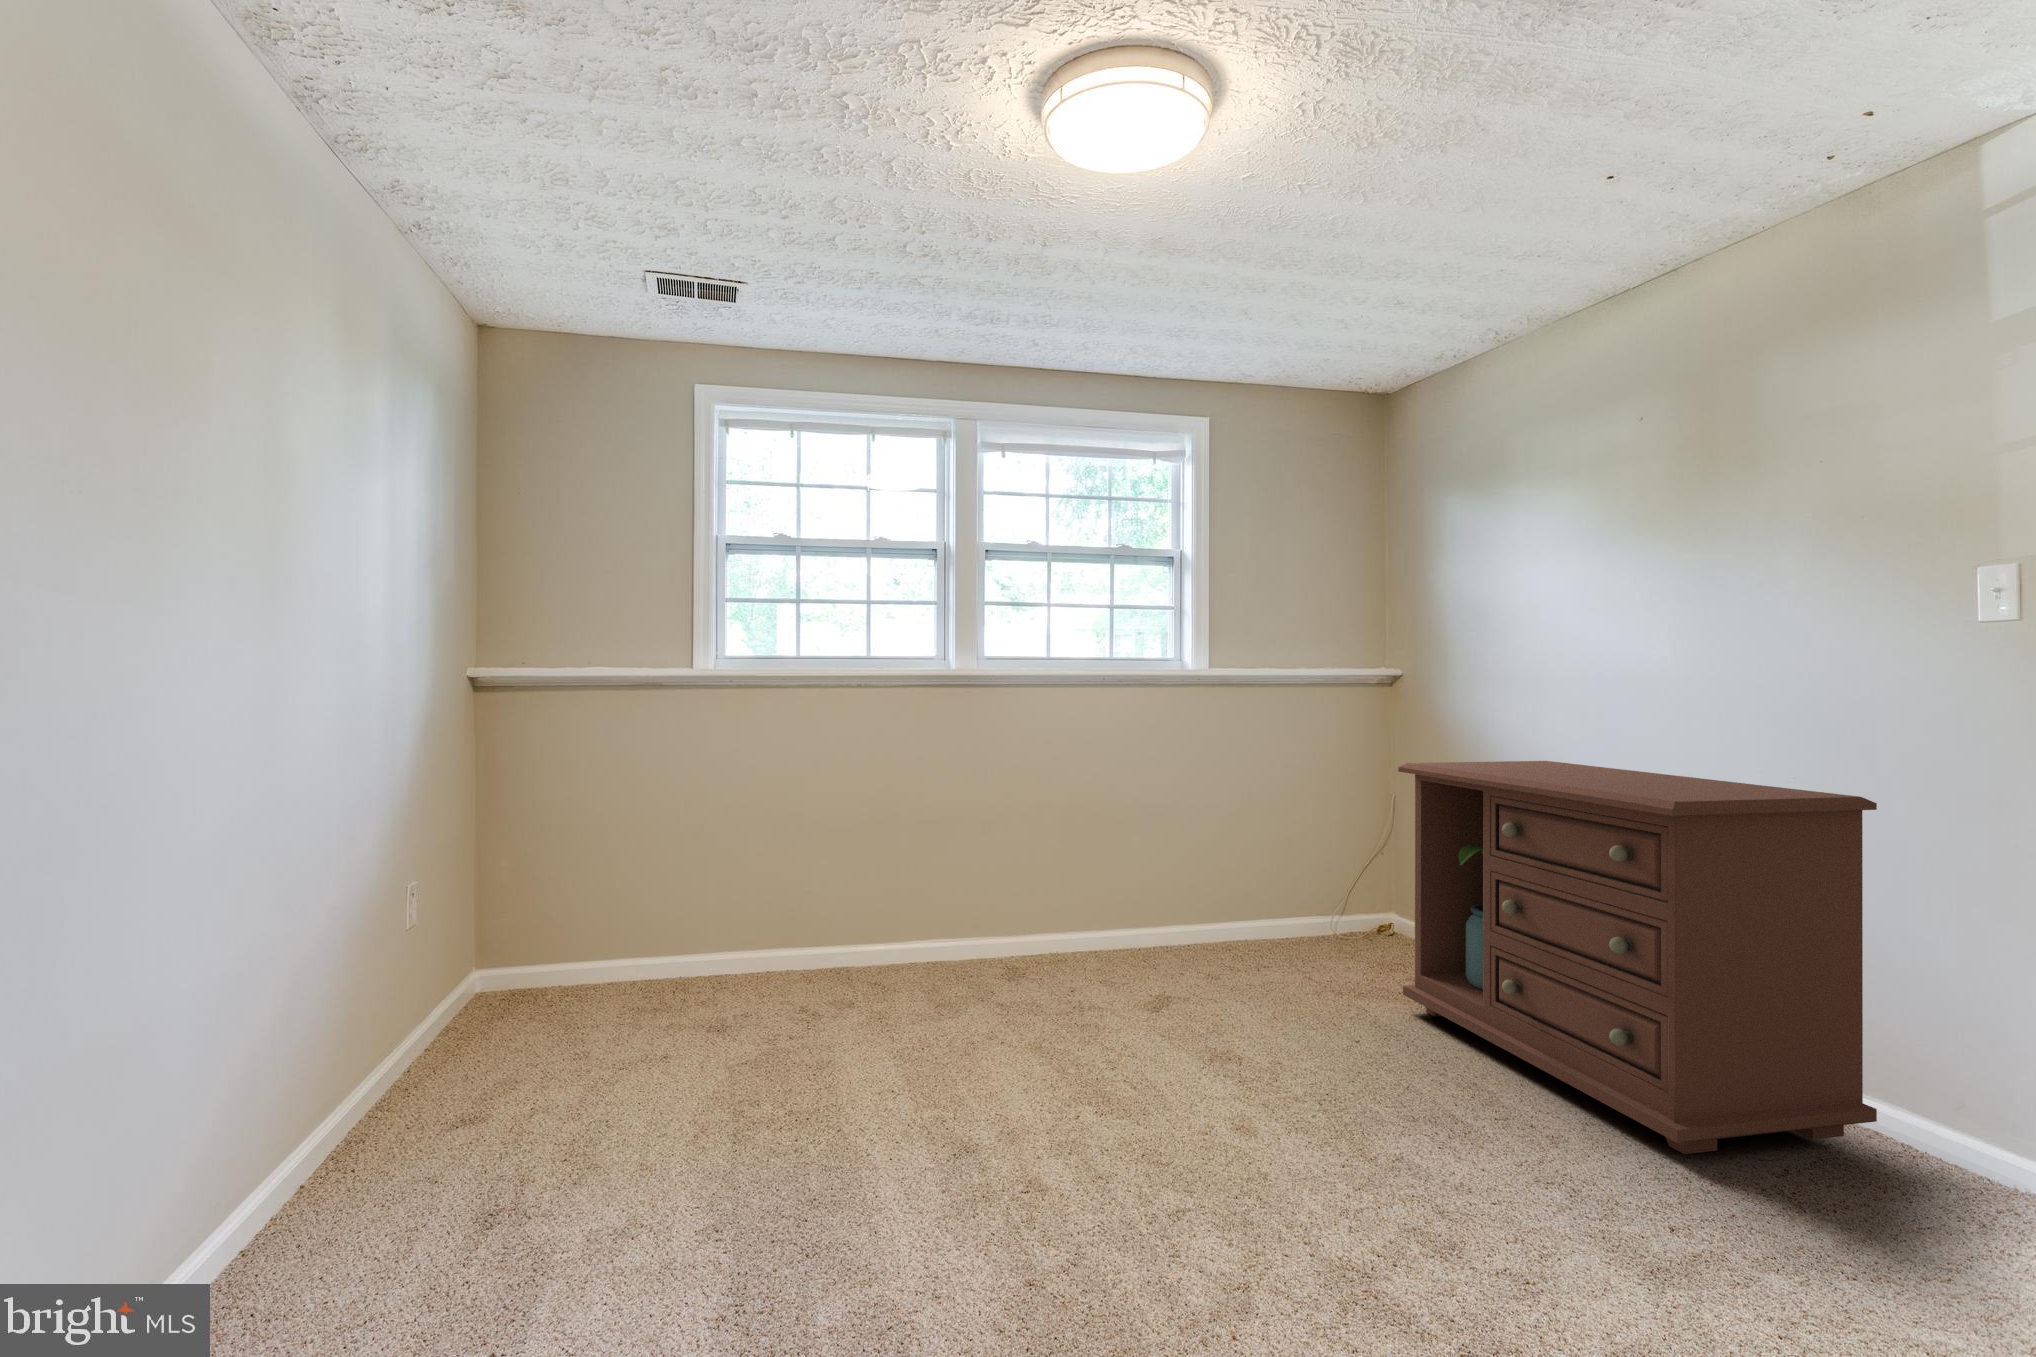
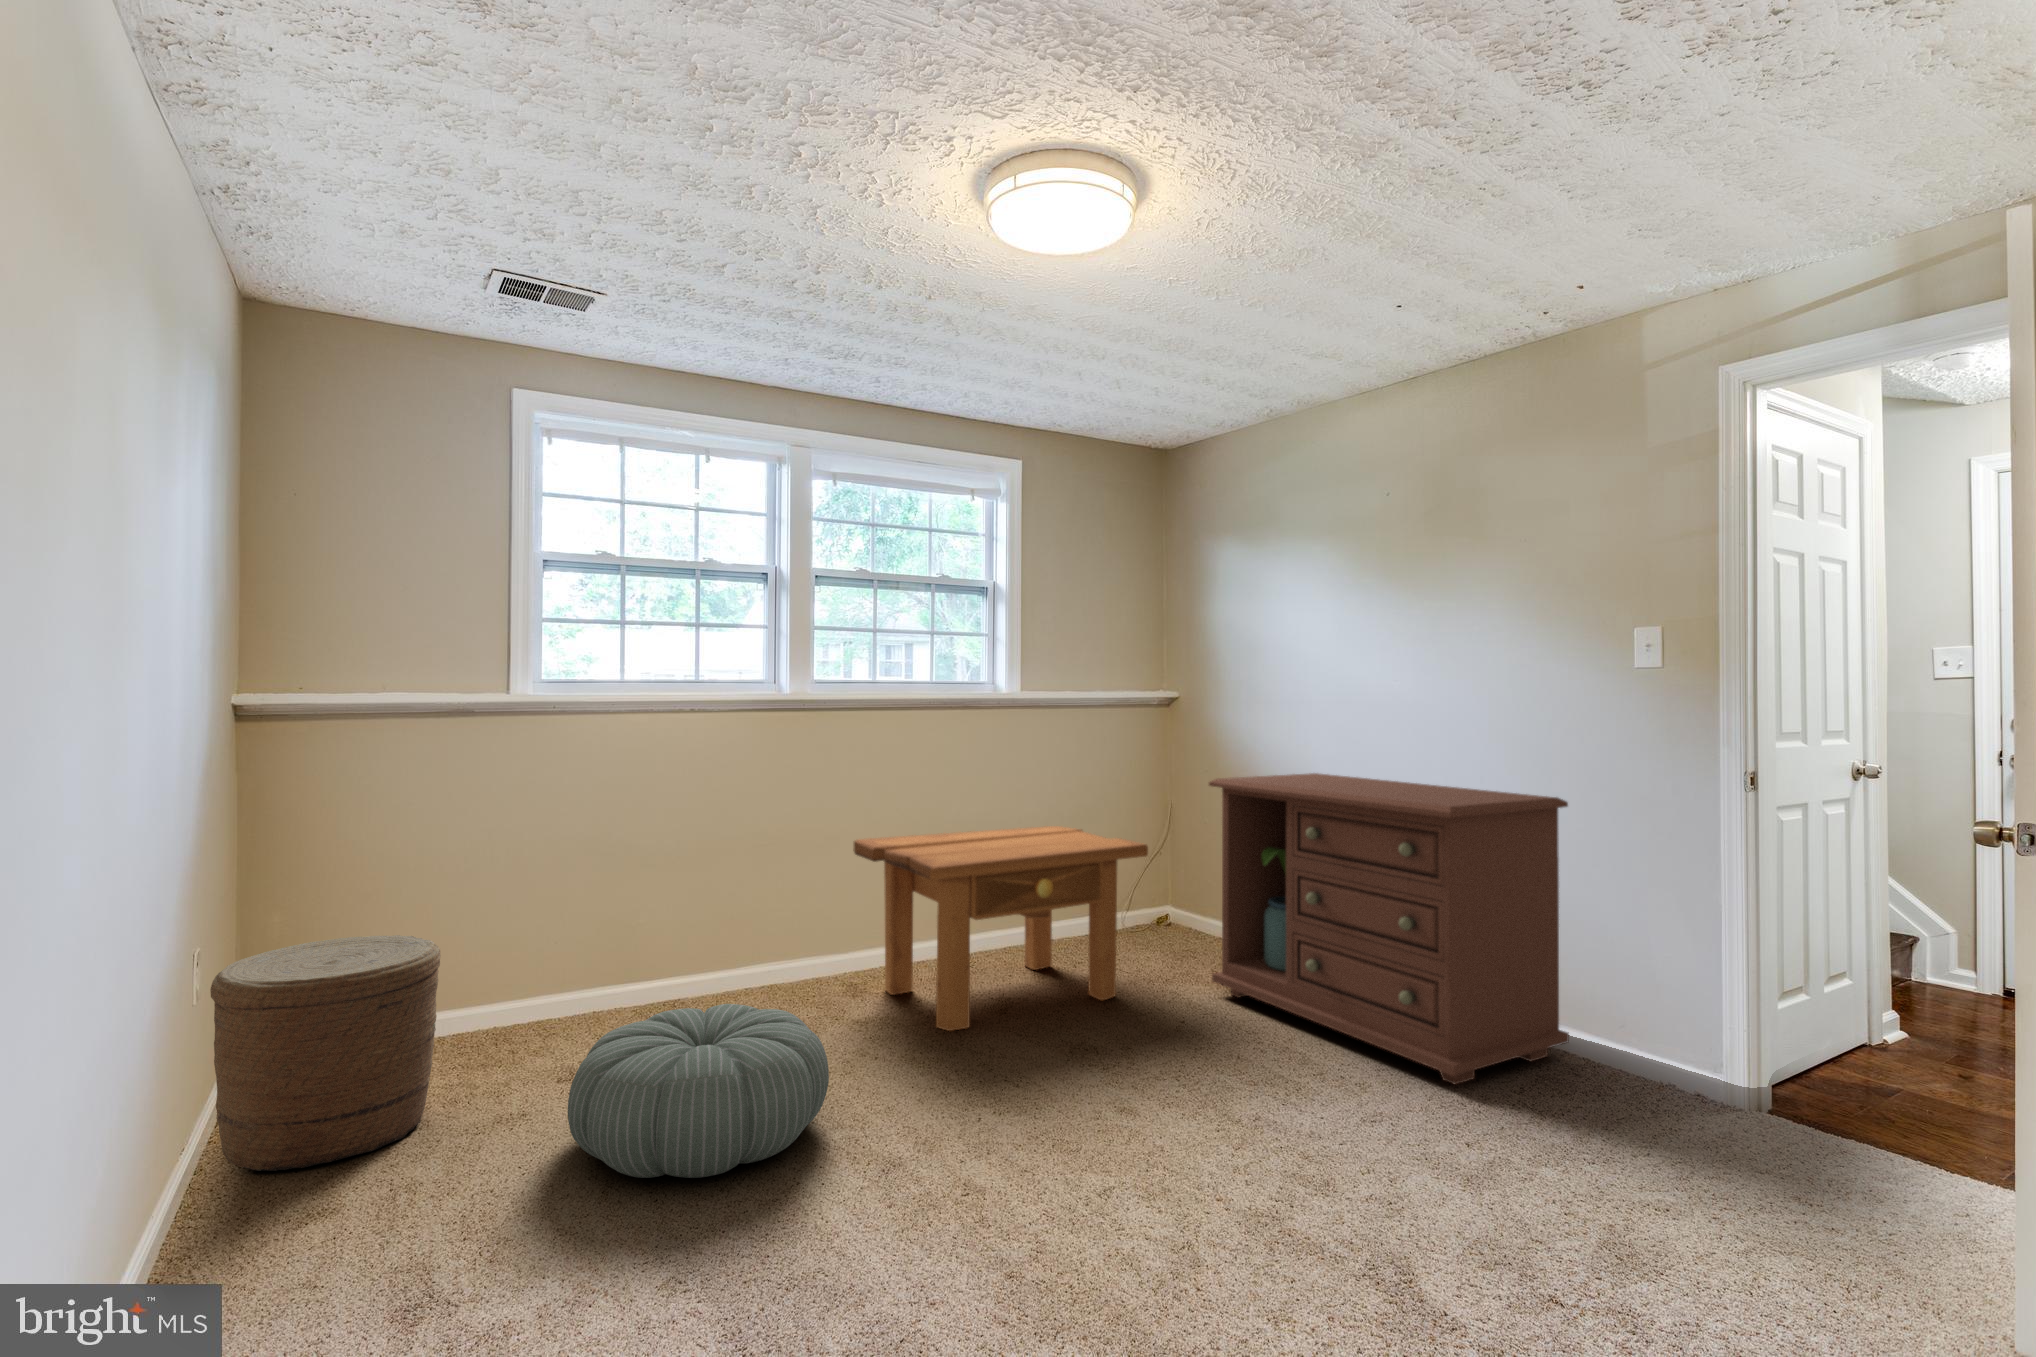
side table: none [1013,811,1325,1017] -> present [853,826,1148,1031]
woven basket: none [429,878,612,1072] -> present [210,935,441,1171]
pouf: none [683,966,928,1130] -> present [568,1004,829,1178]

